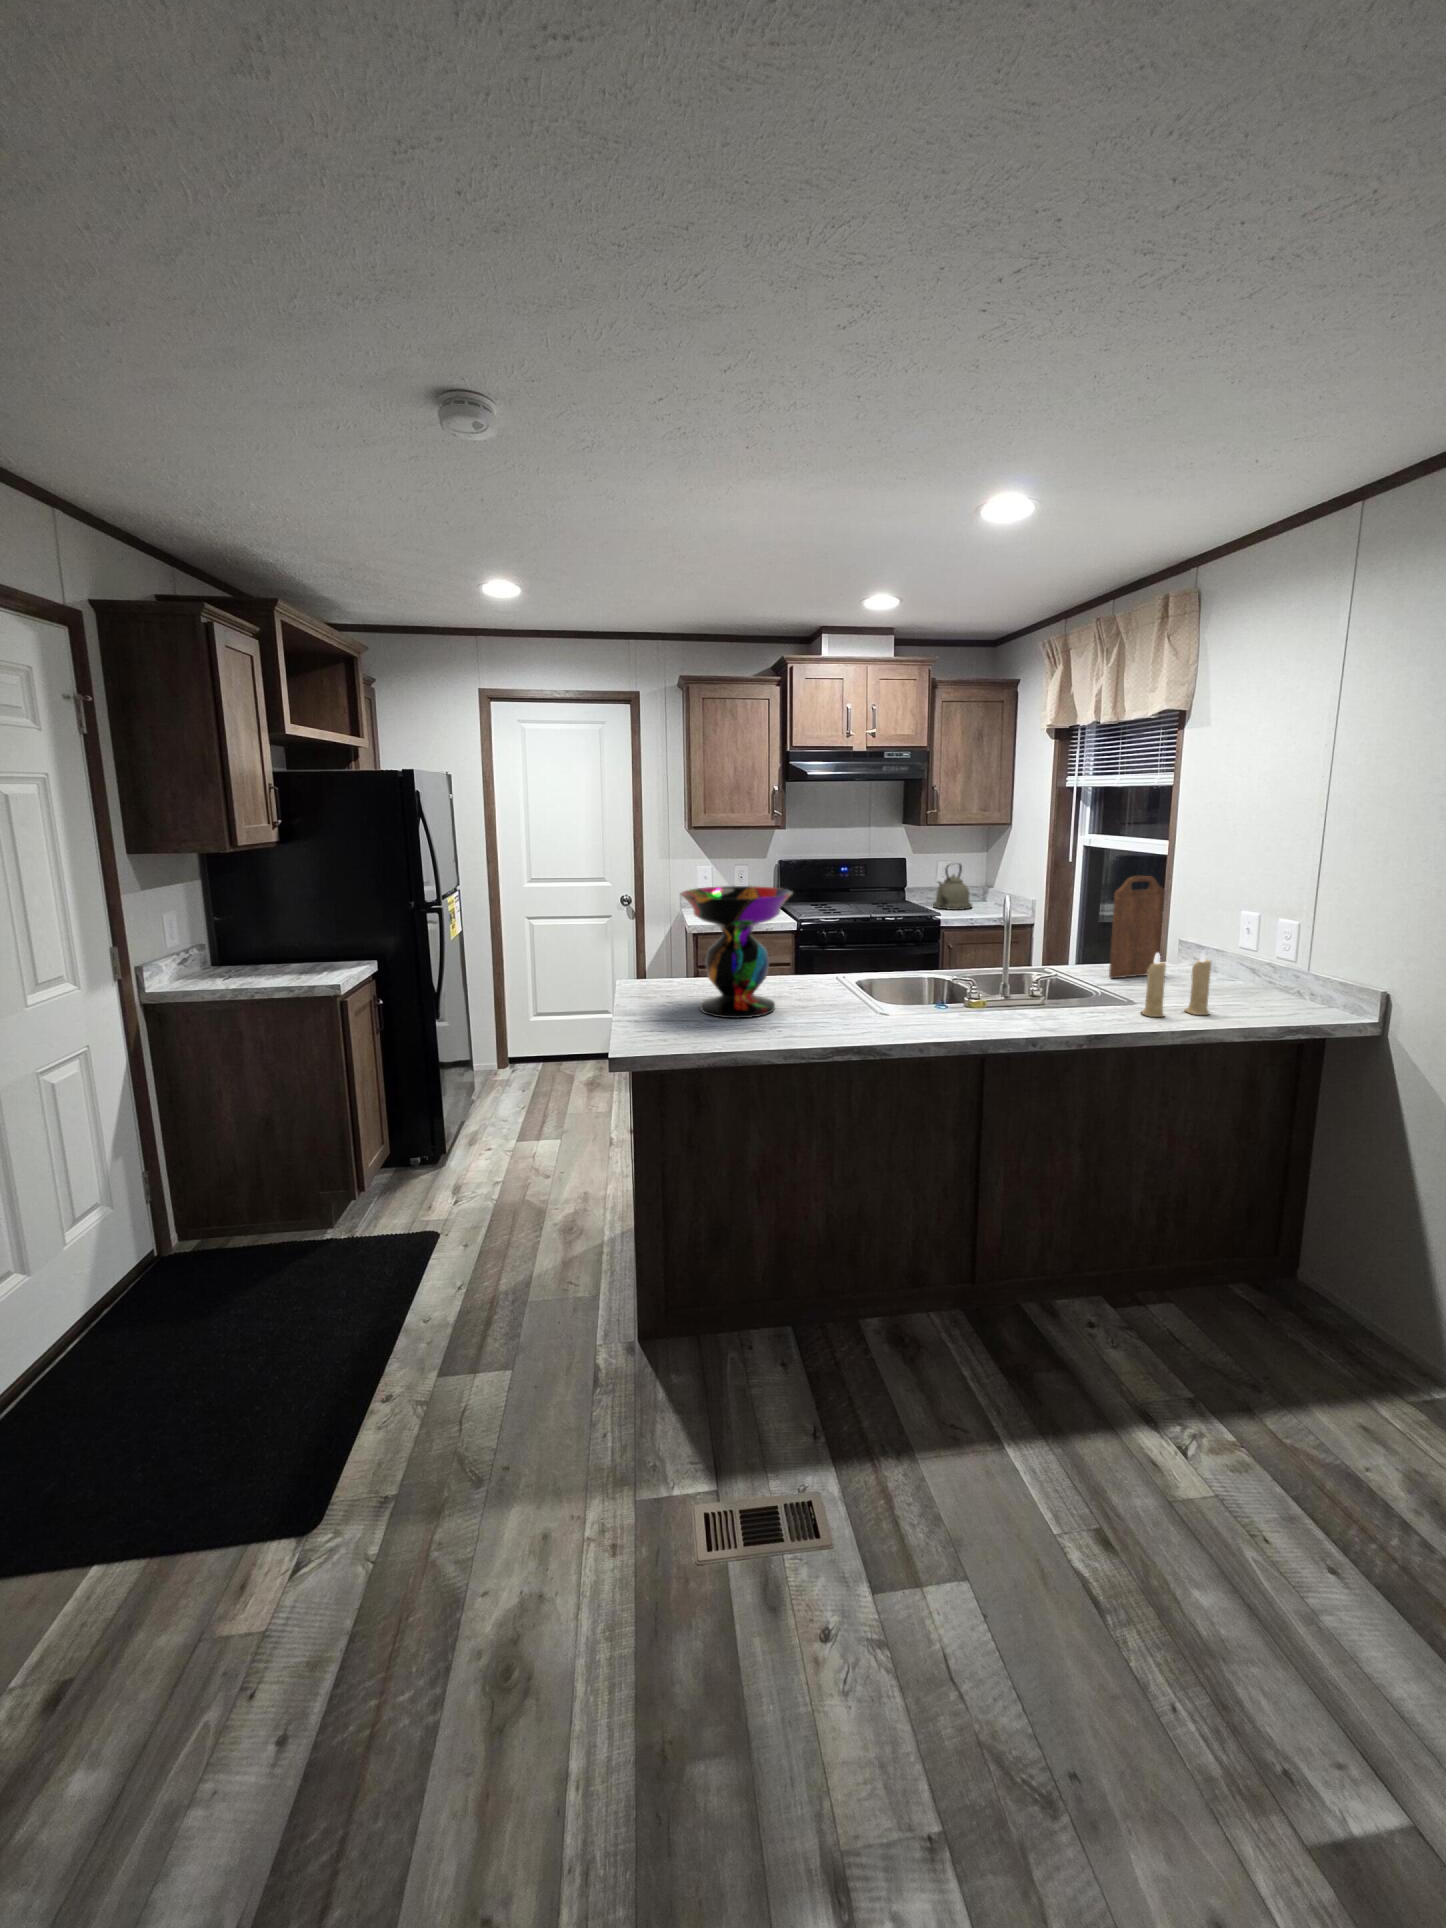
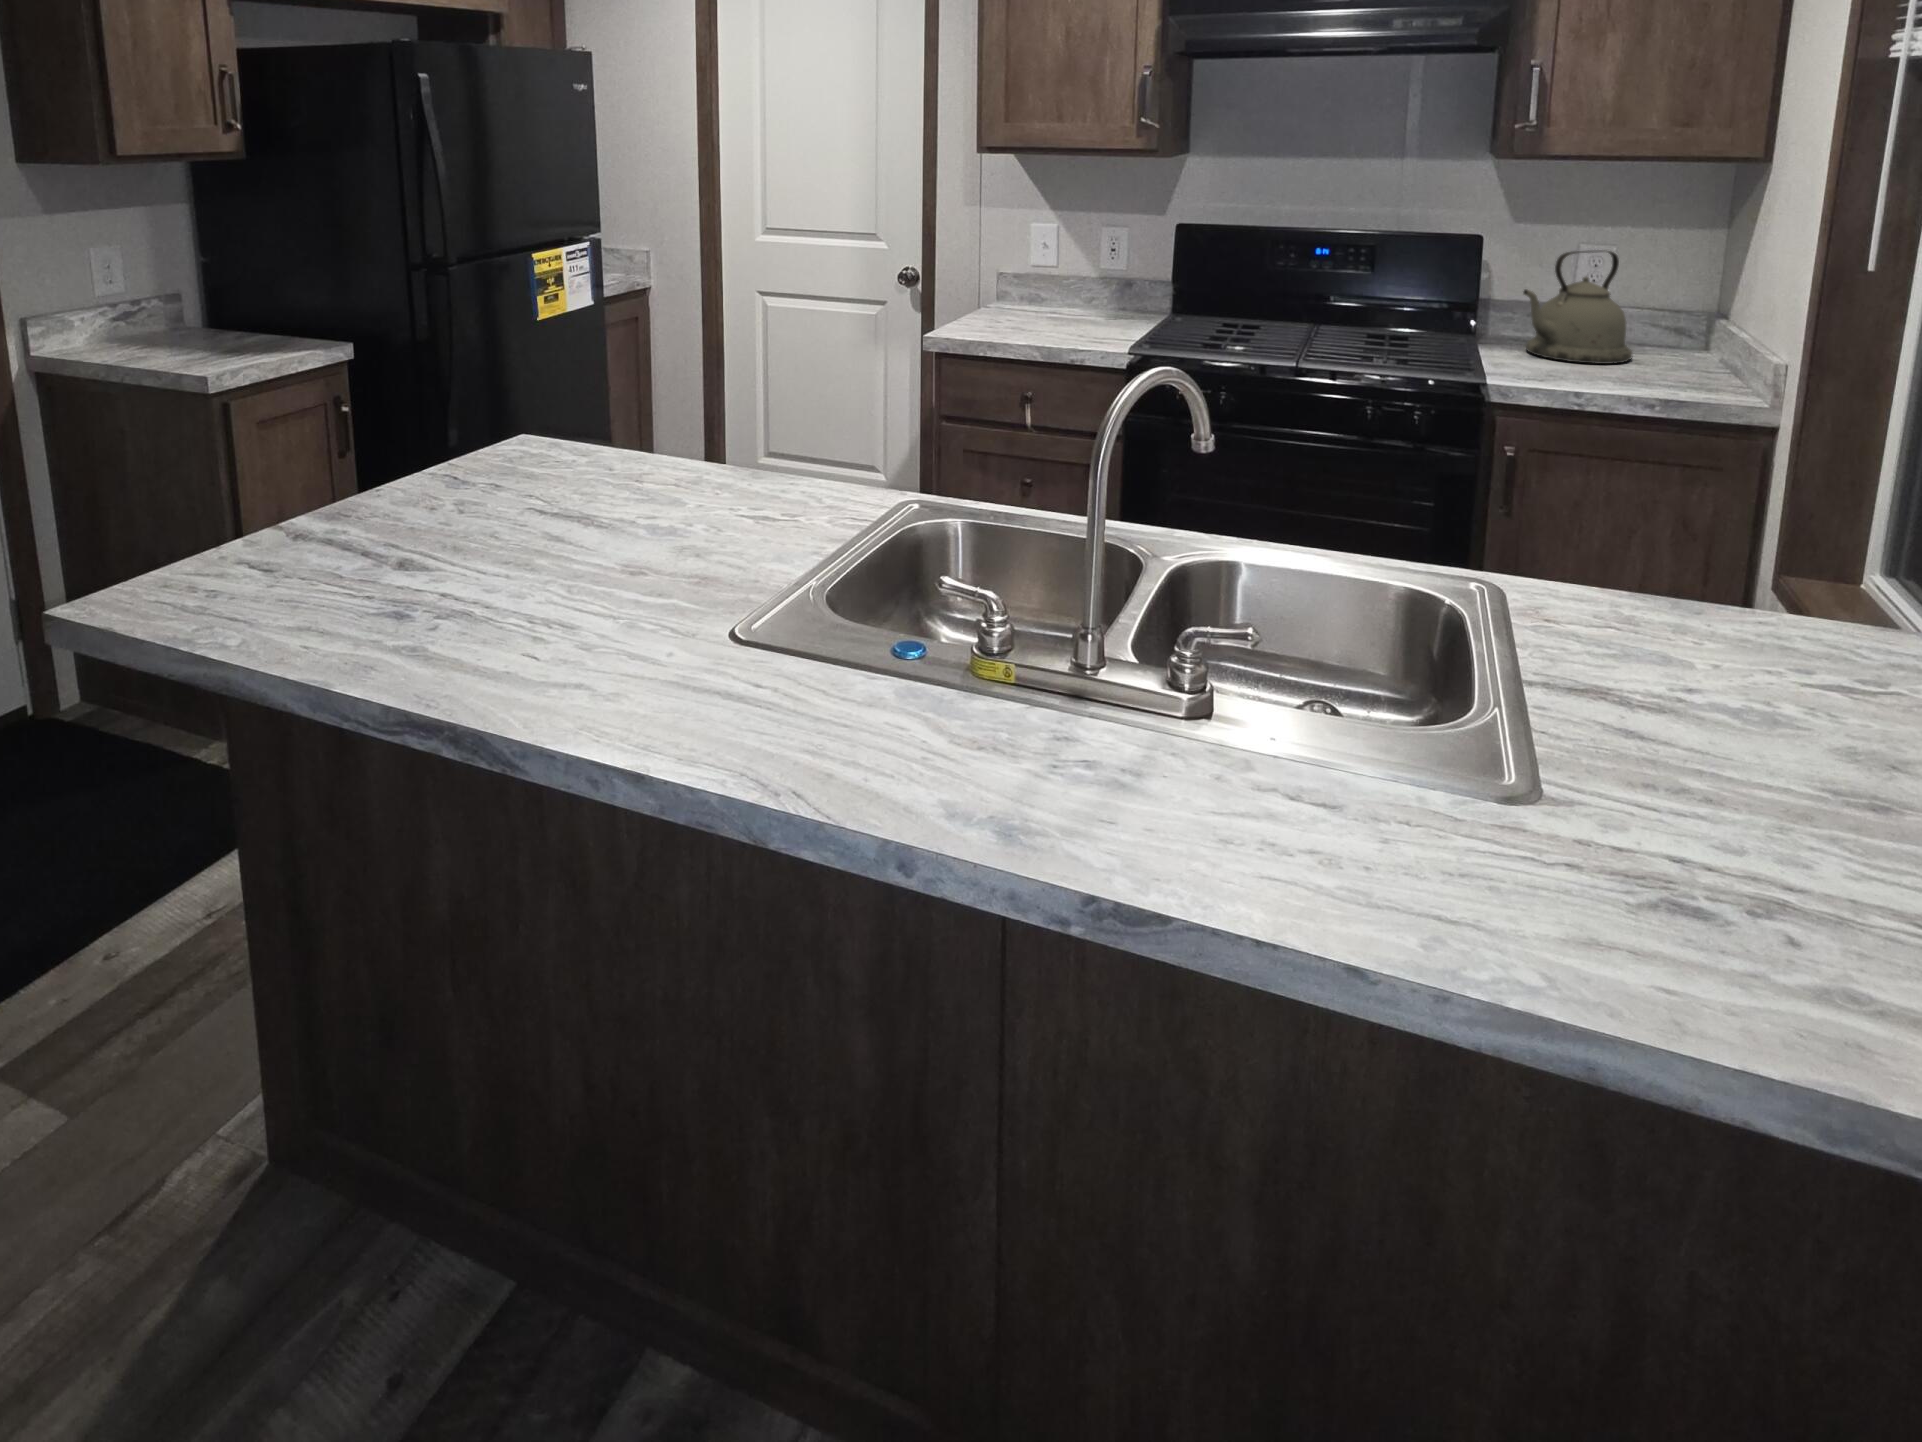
cutting board: present [1109,876,1165,978] -> none [1620,345,1890,689]
decorative bowl: present [681,886,792,1018] -> none [367,271,630,571]
candle: present [1141,953,1211,1017] -> none [1439,641,1777,959]

